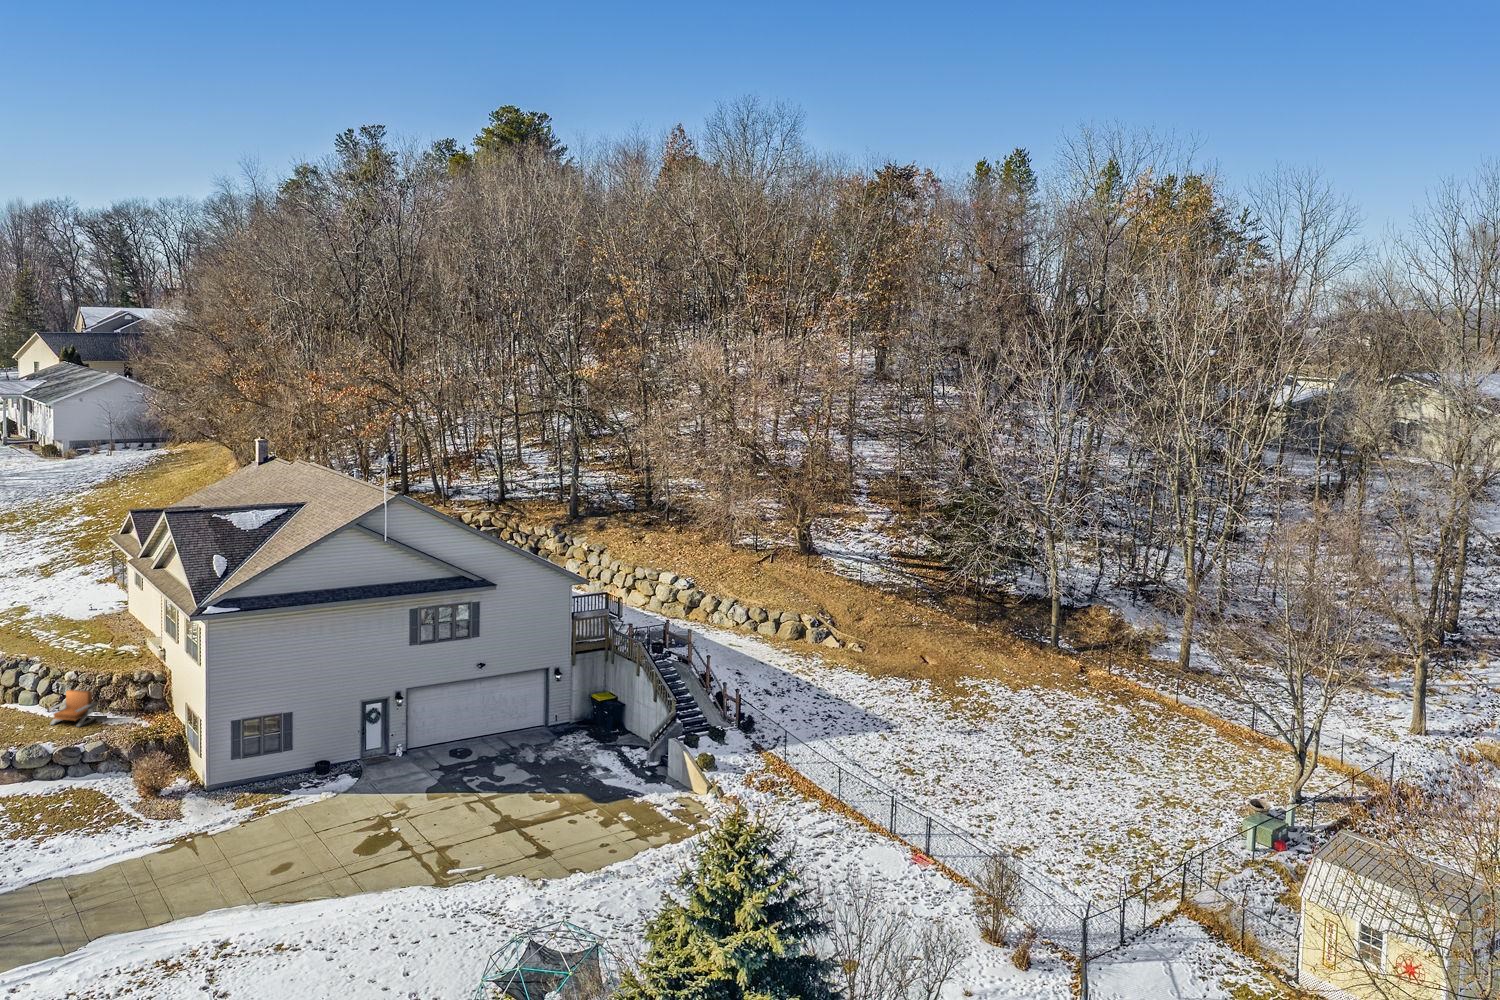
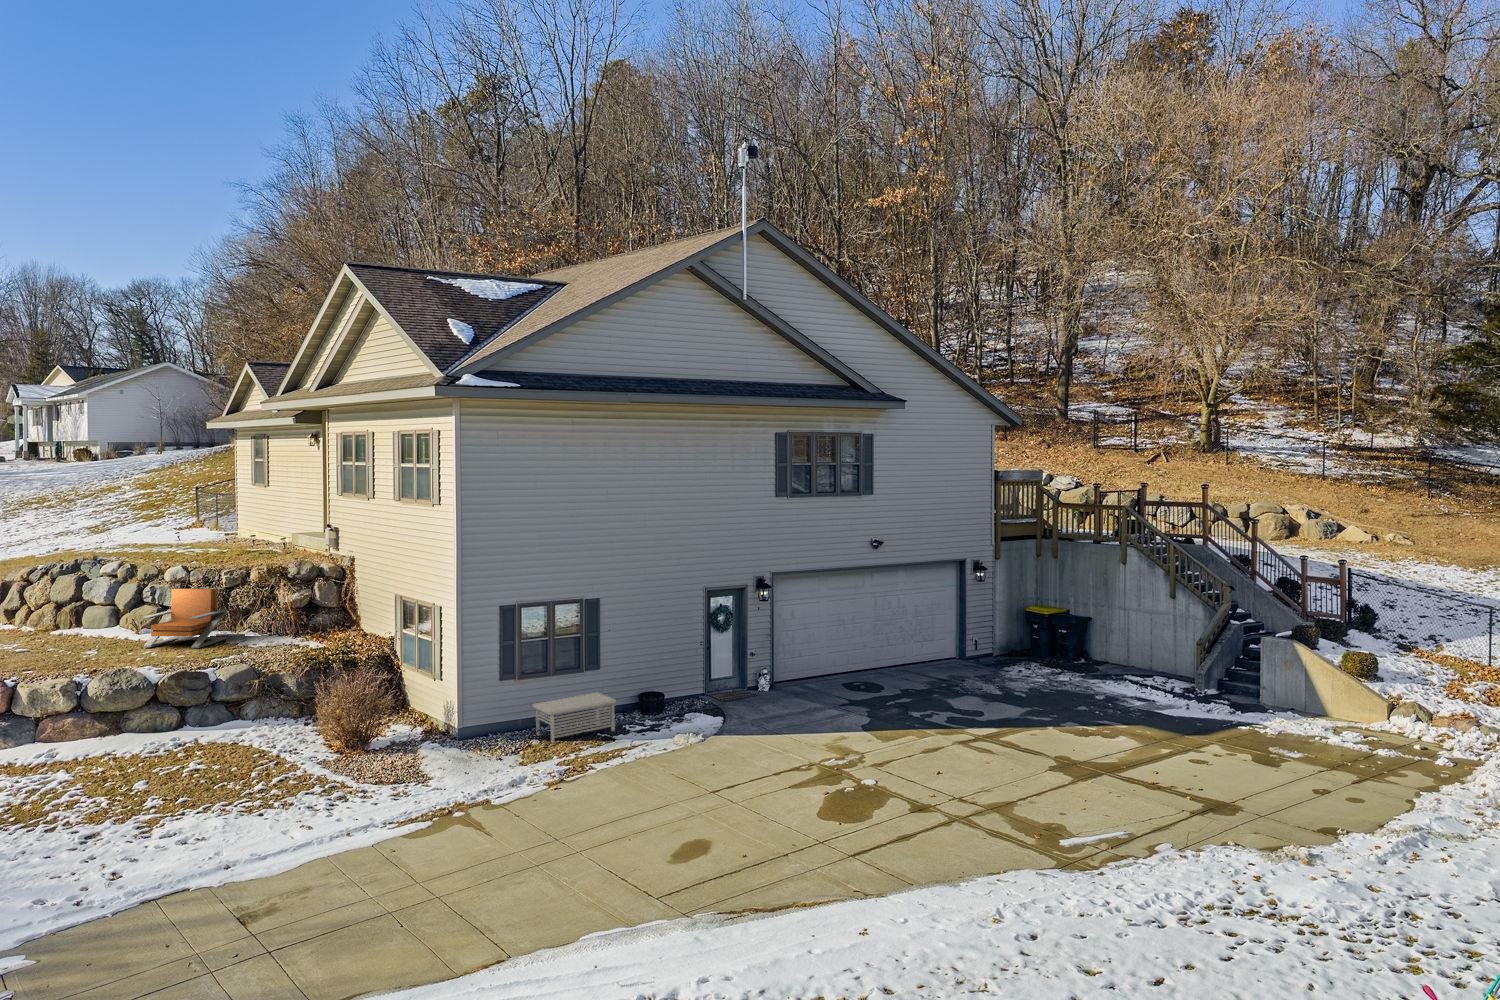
storage bench: none [252,762,298,793] -> present [533,693,616,743]

